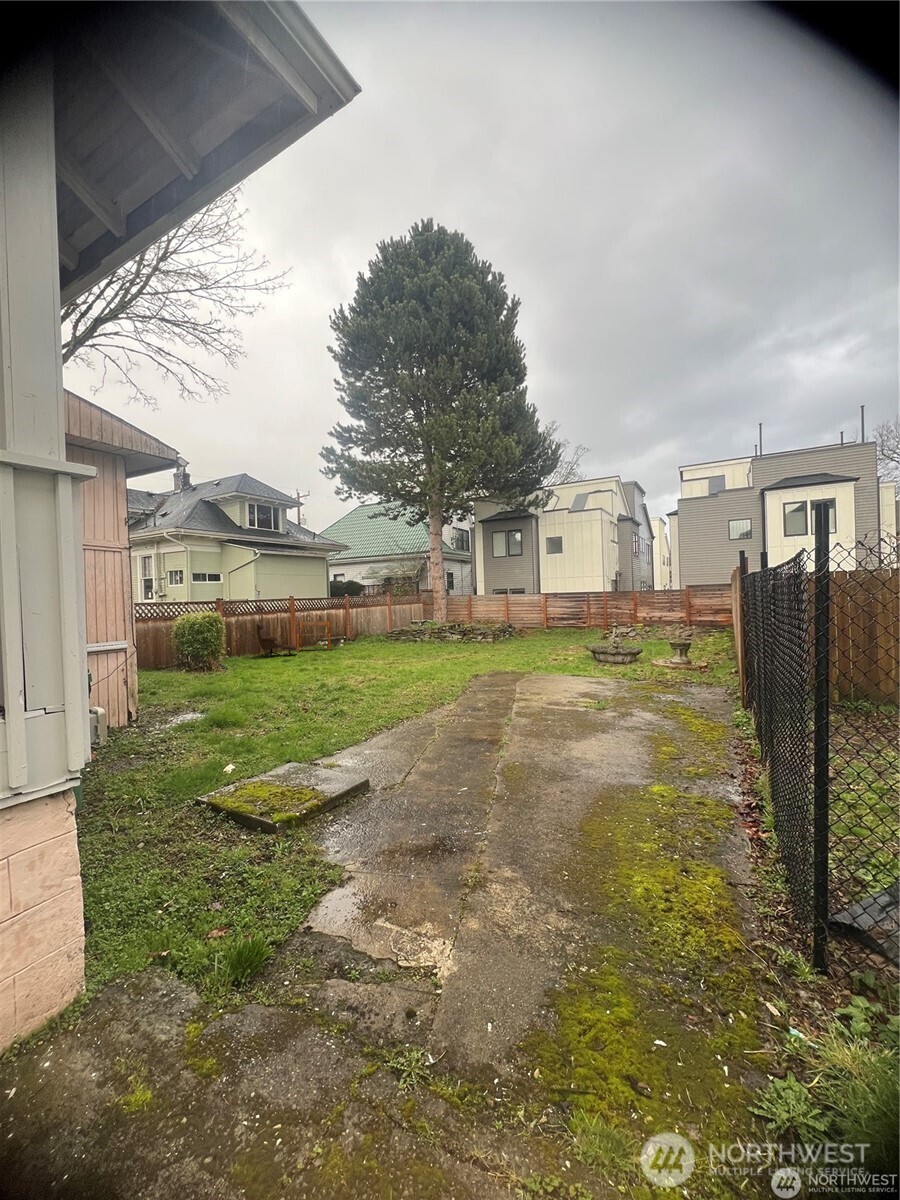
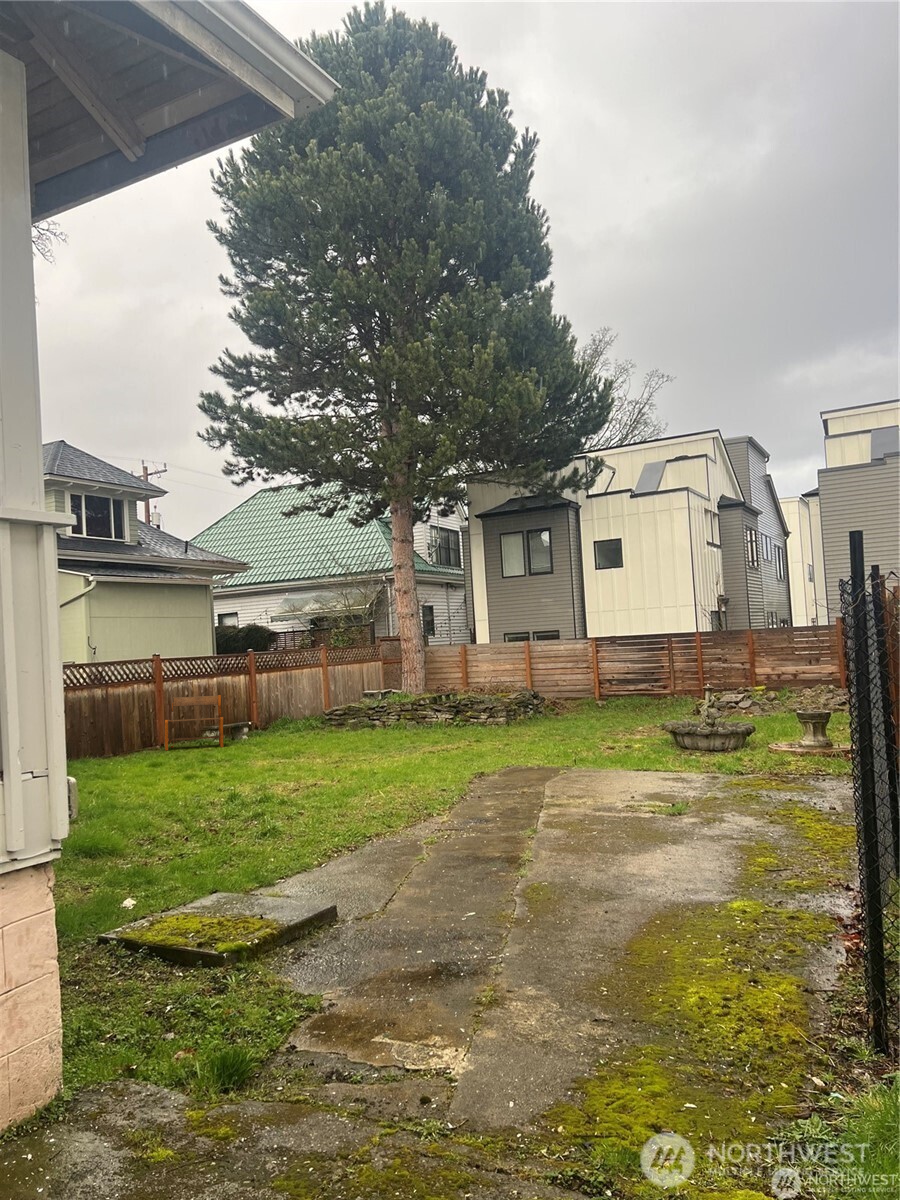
lounge chair: present [256,623,297,657] -> none [97,701,167,760]

